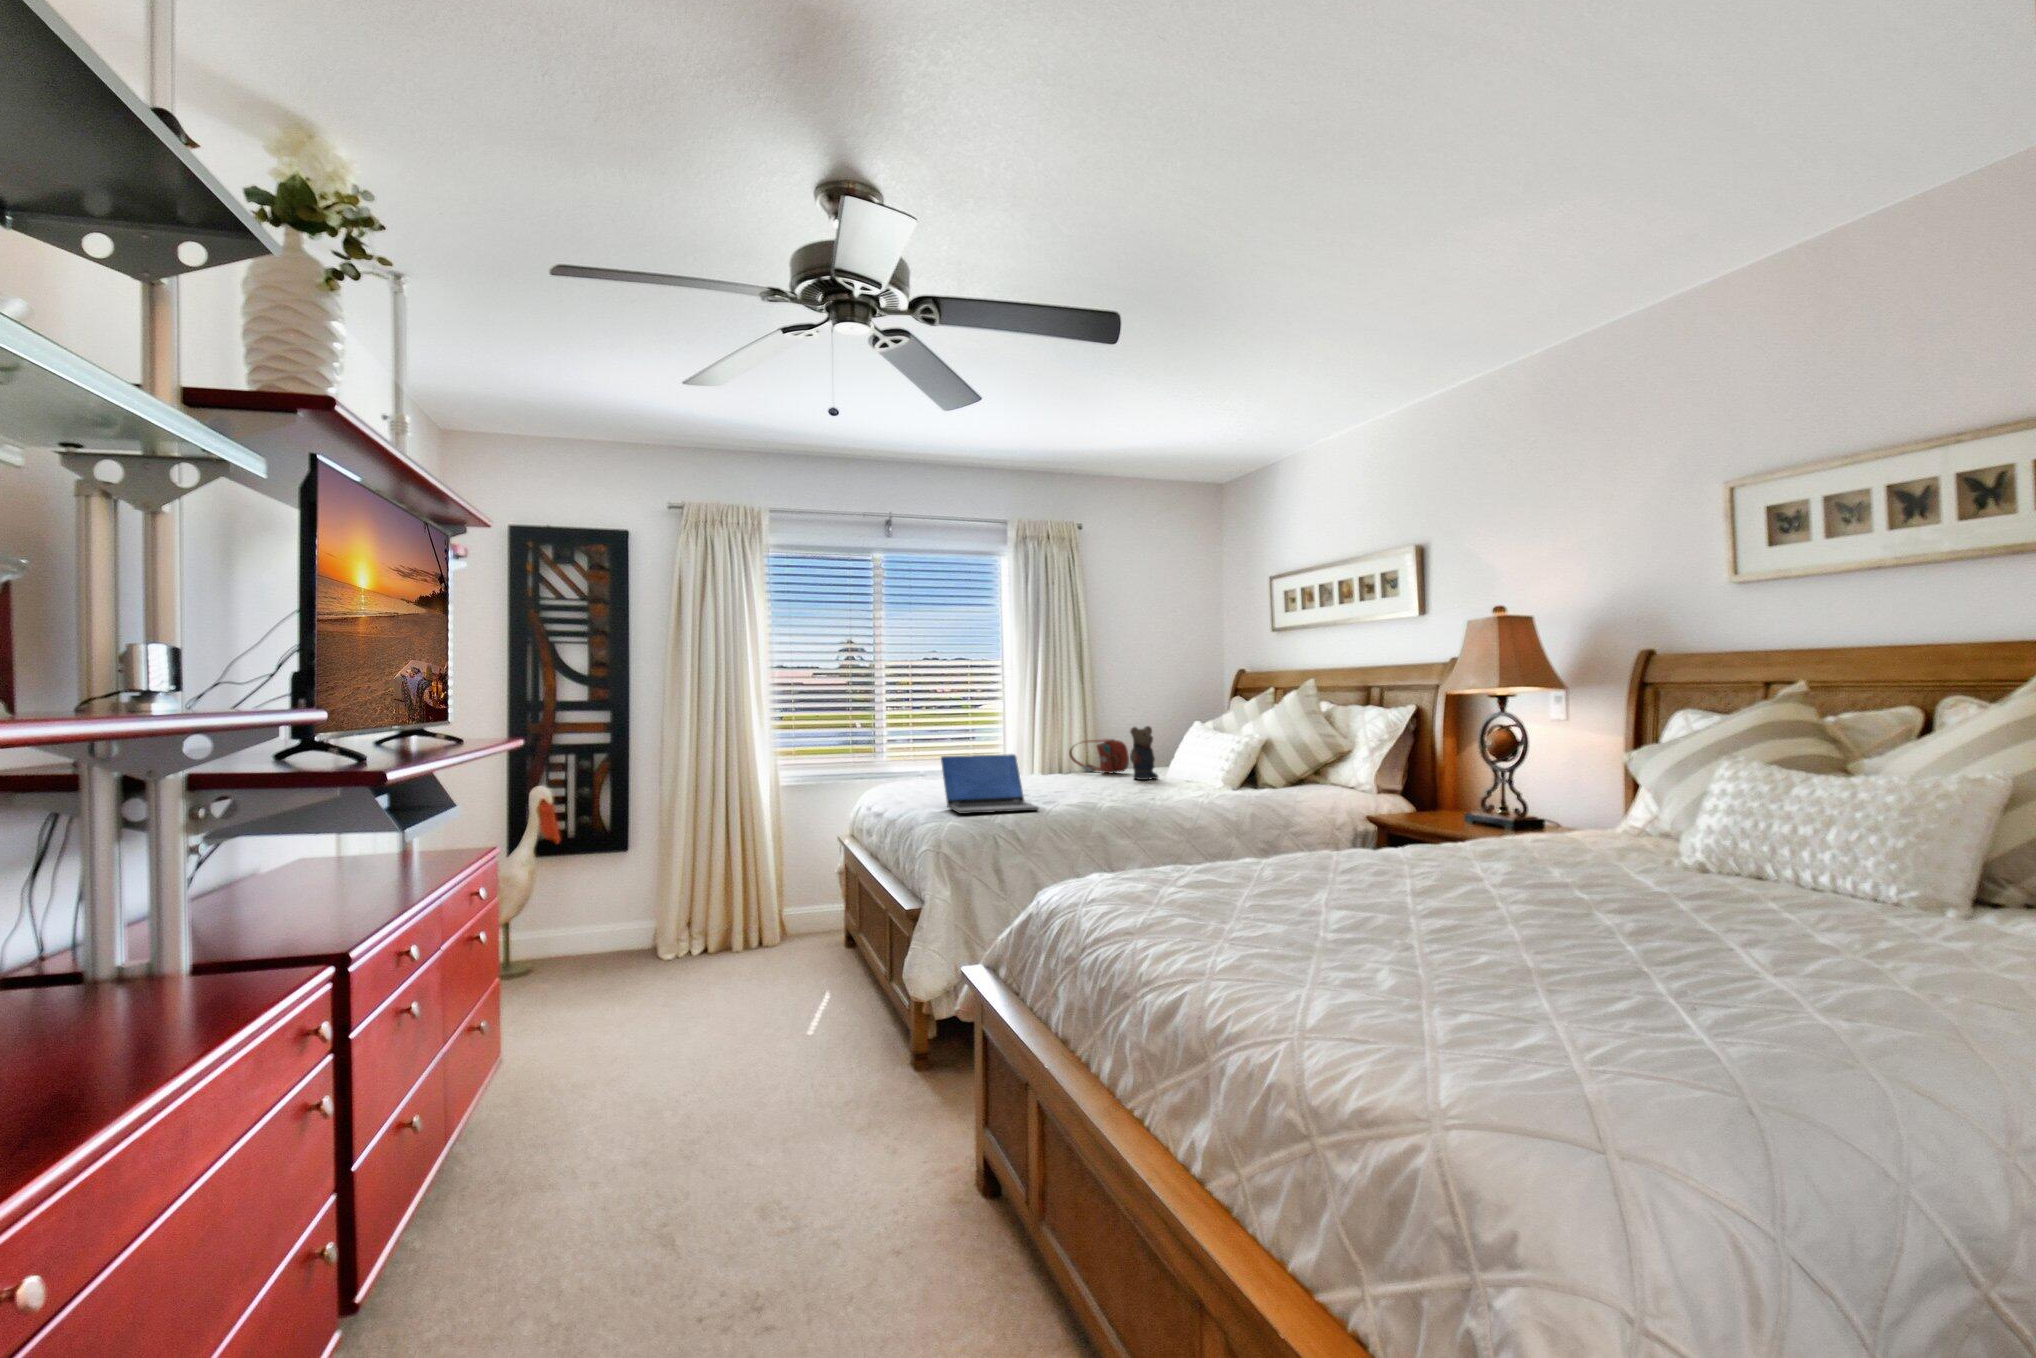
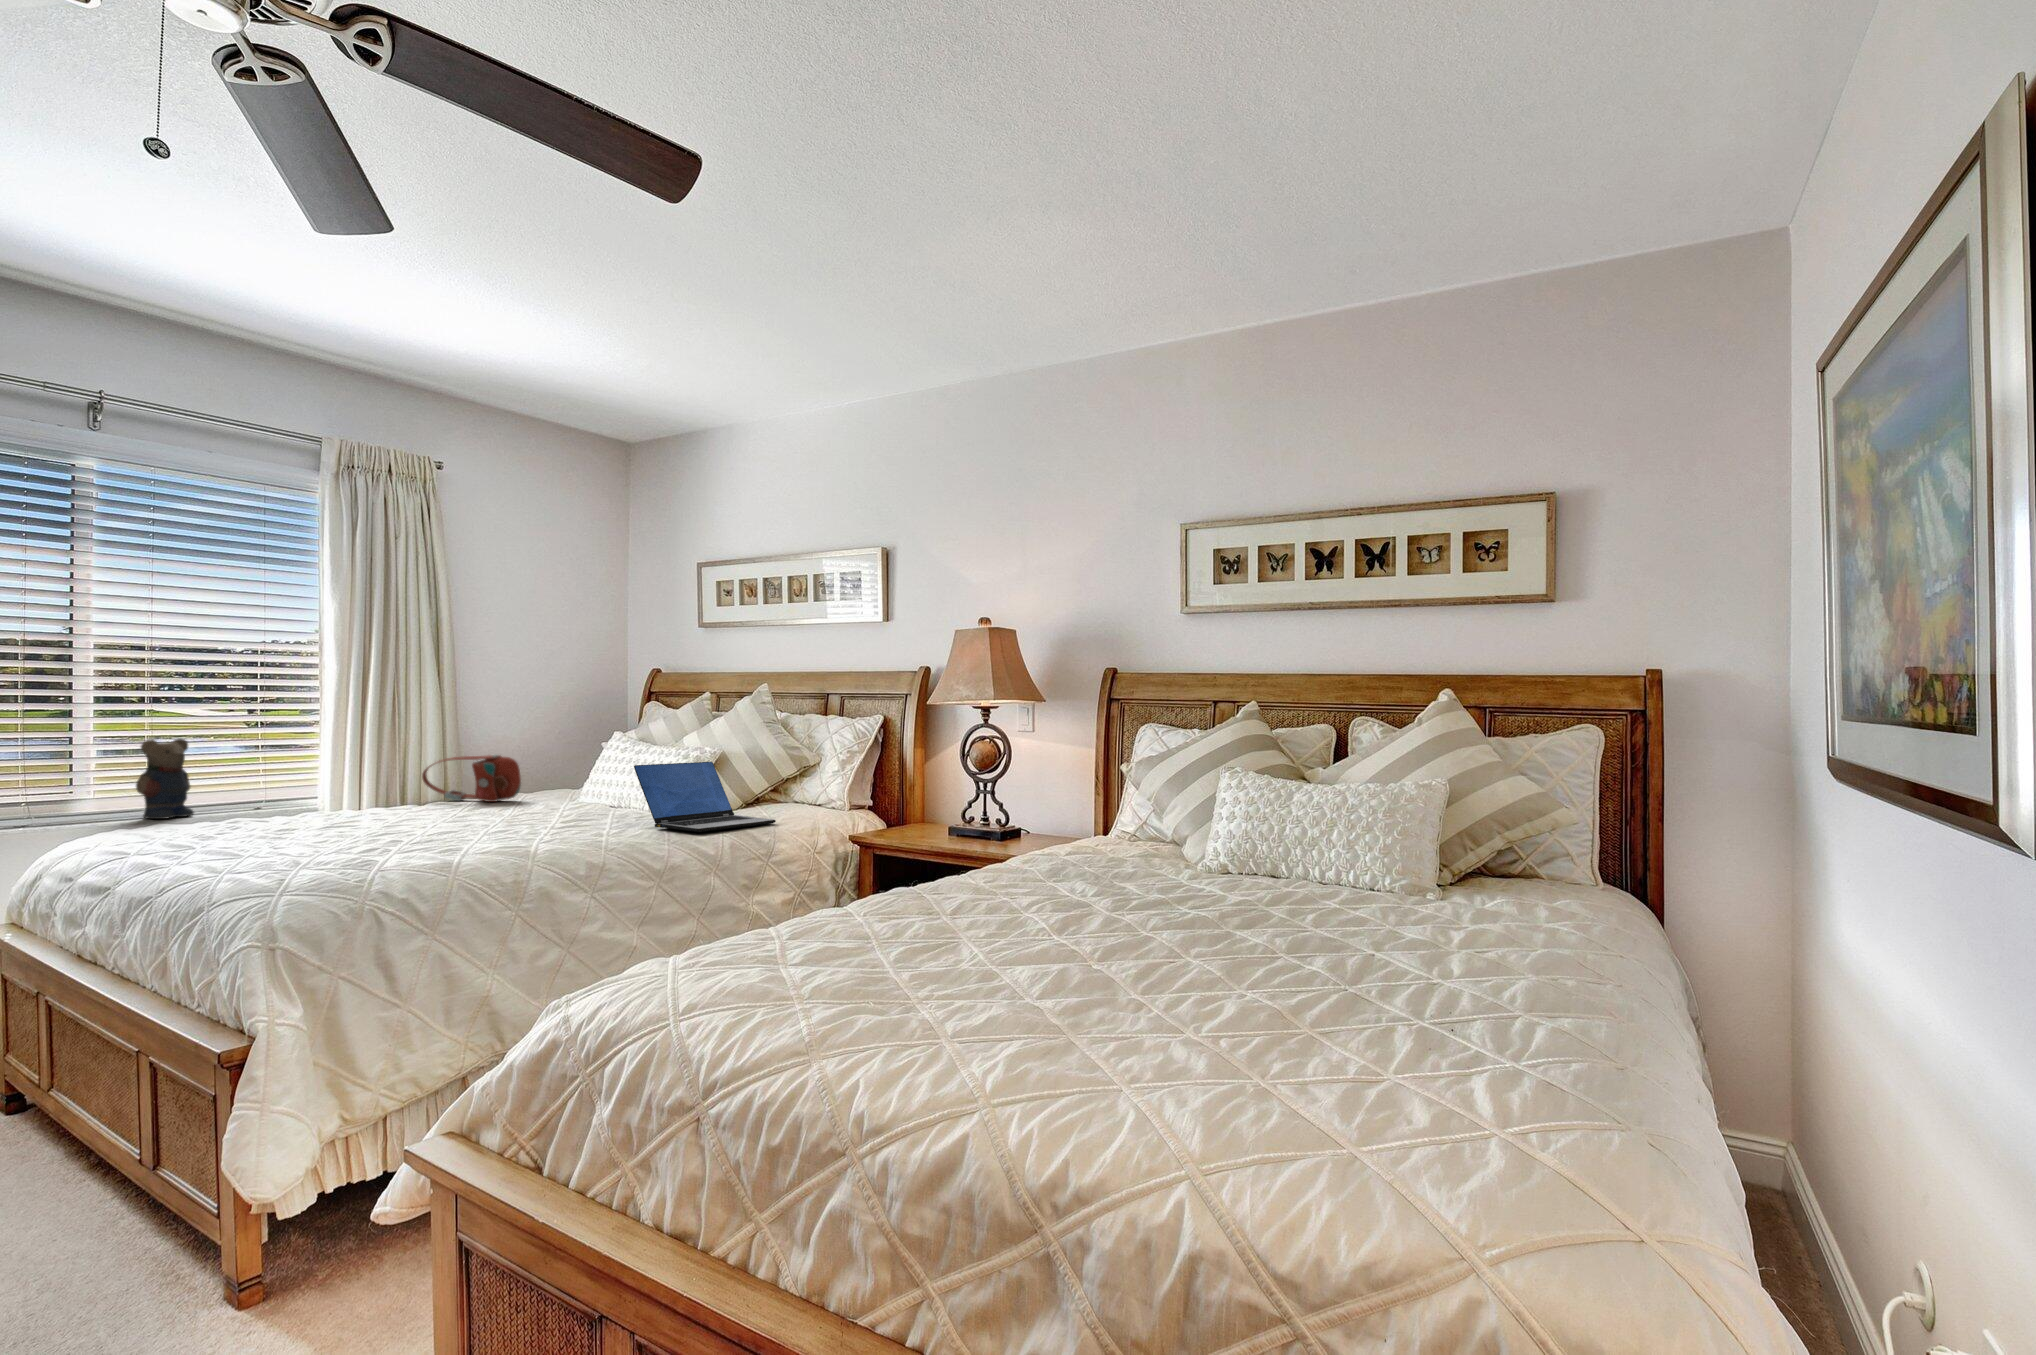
teddy bear: present [1130,726,1158,780] -> present [136,738,194,819]
laptop: present [941,754,1039,814] -> present [634,762,776,832]

